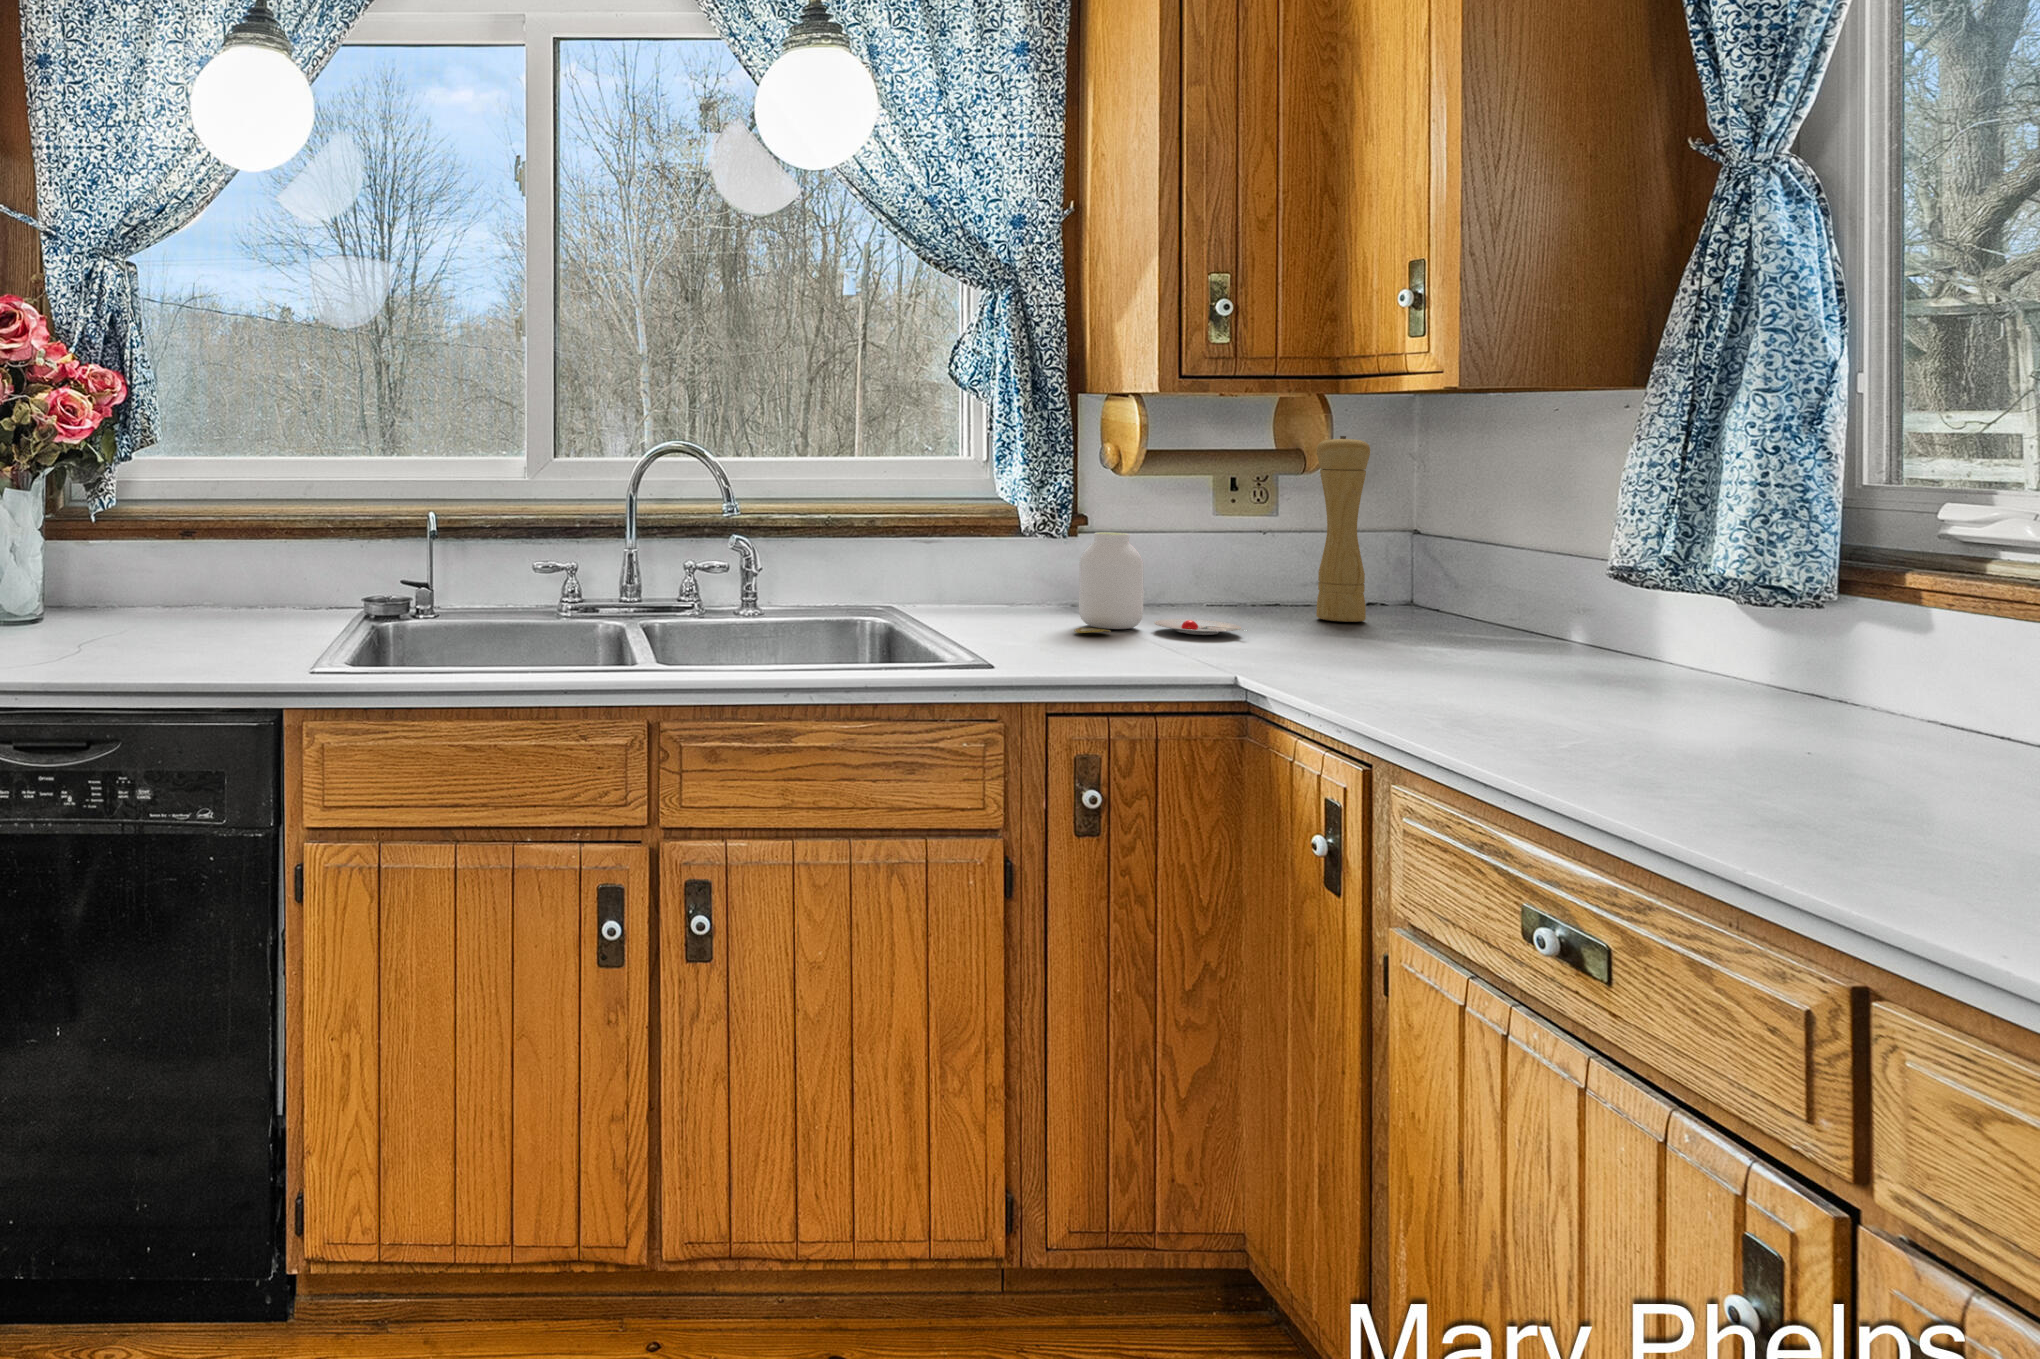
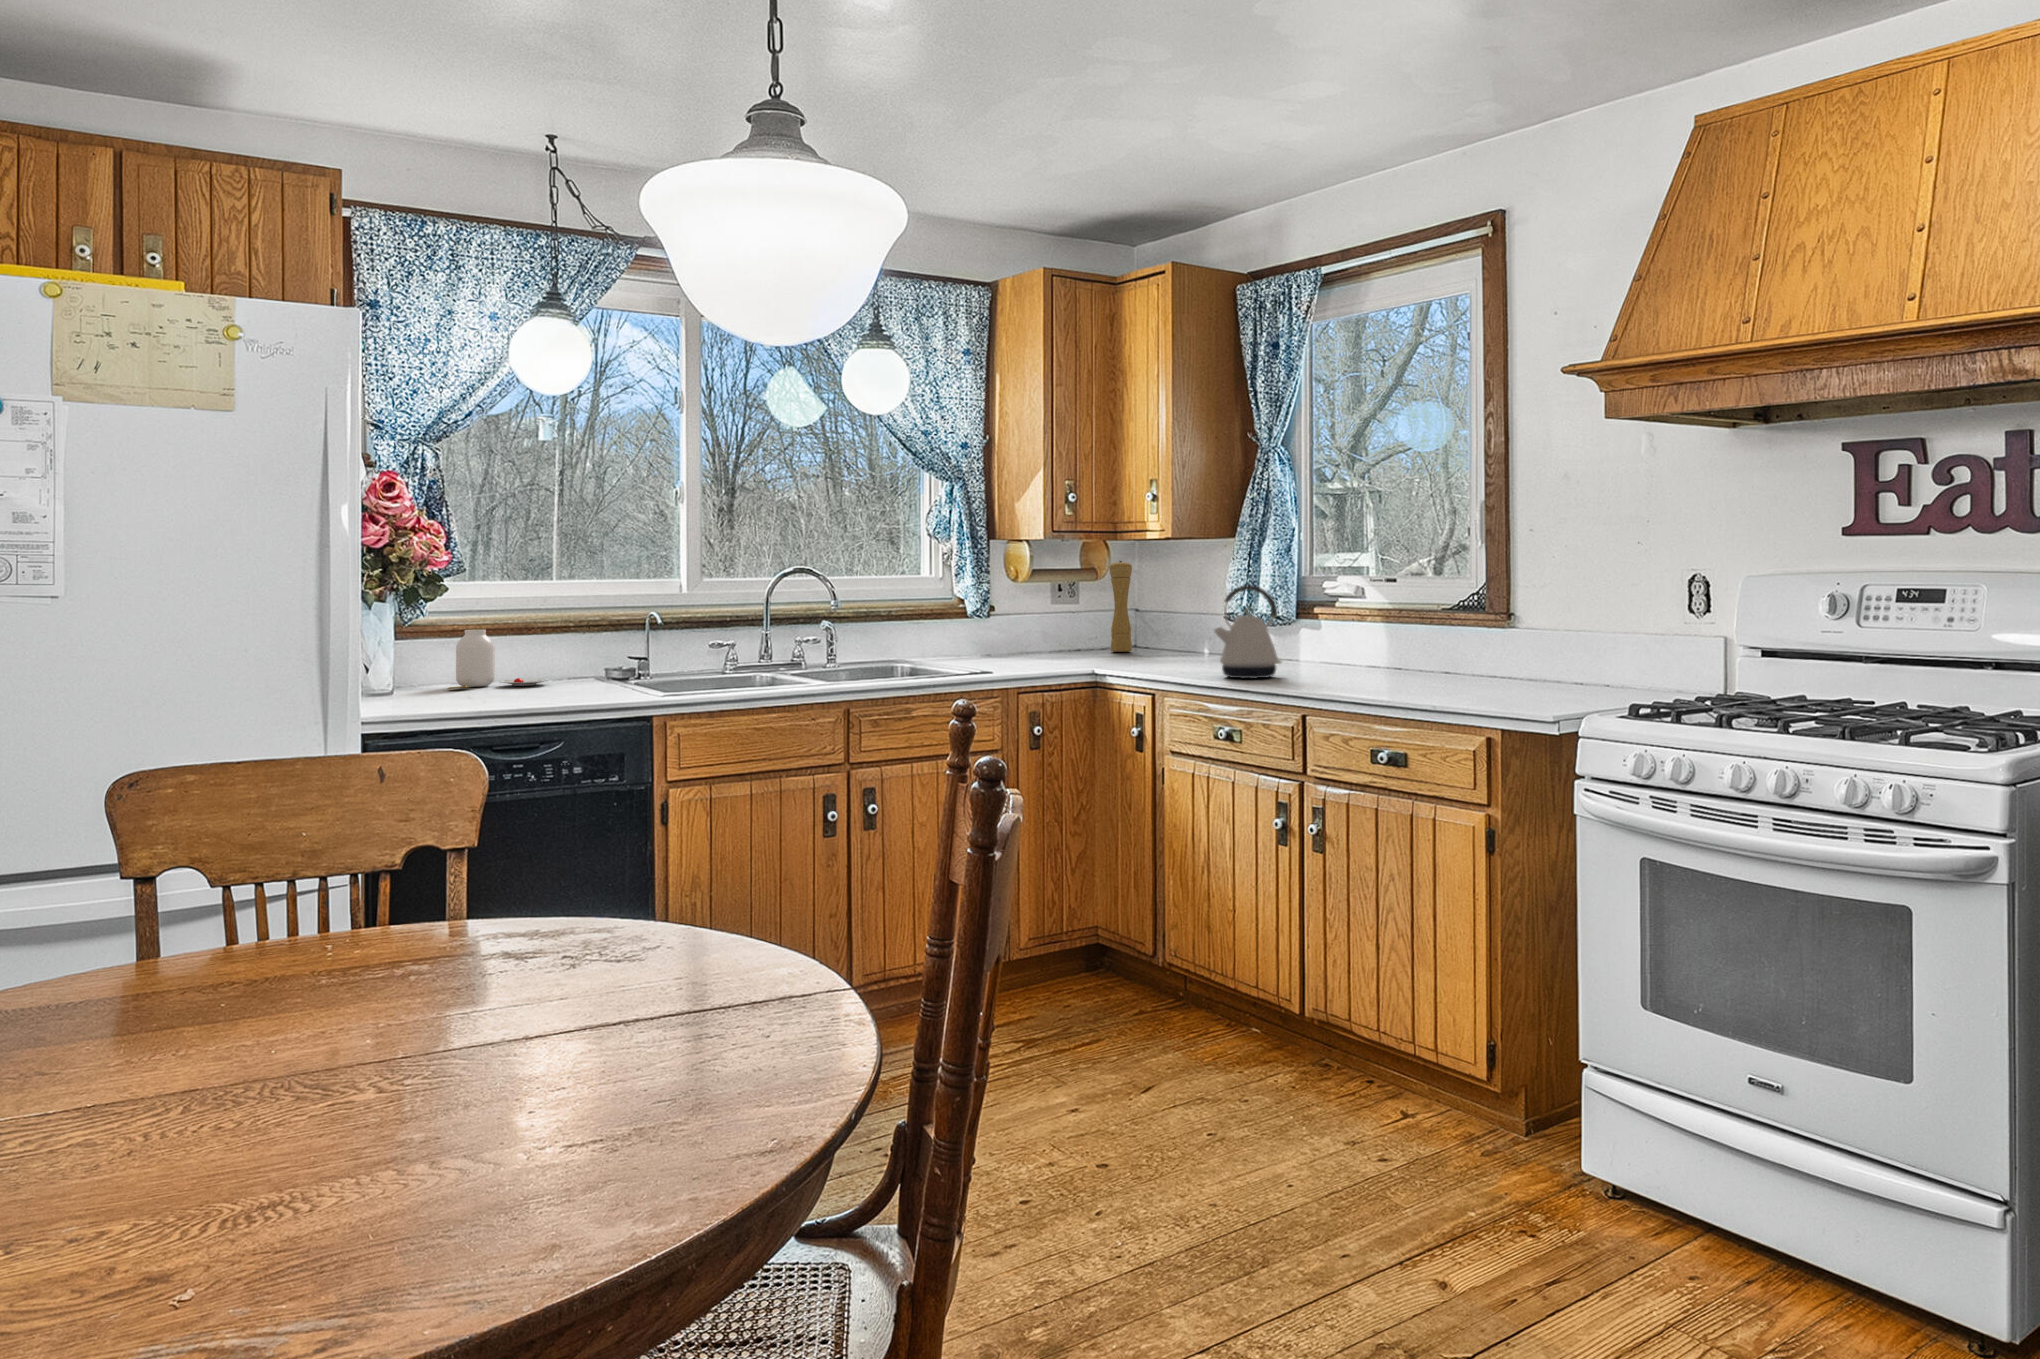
kettle: none [1547,518,1795,789] -> present [1214,585,1281,678]
jar: present [1074,532,1247,635] -> present [448,630,548,689]

